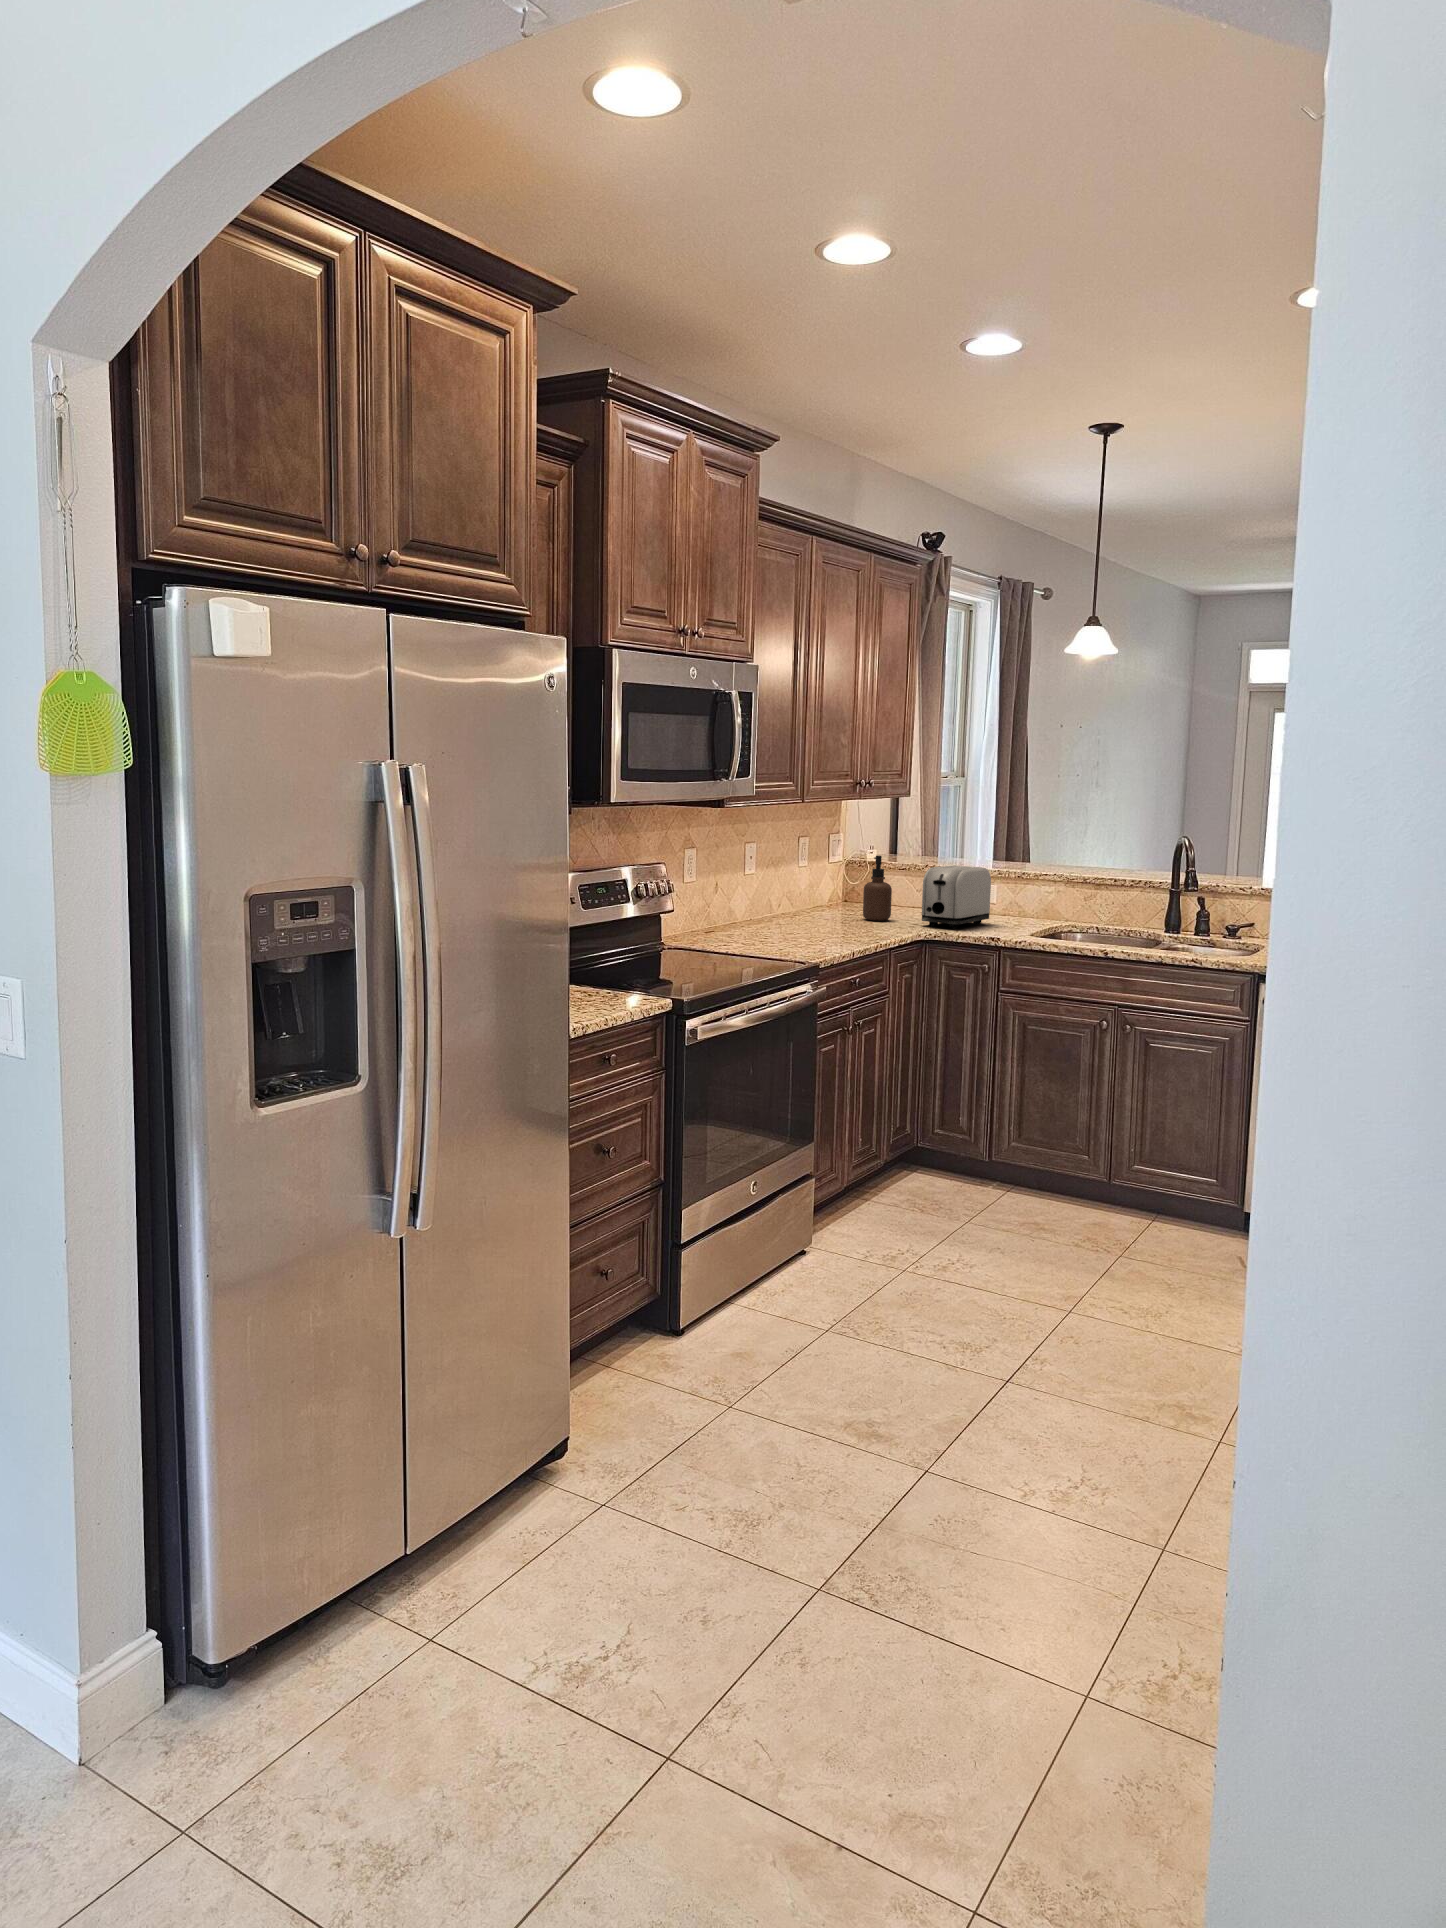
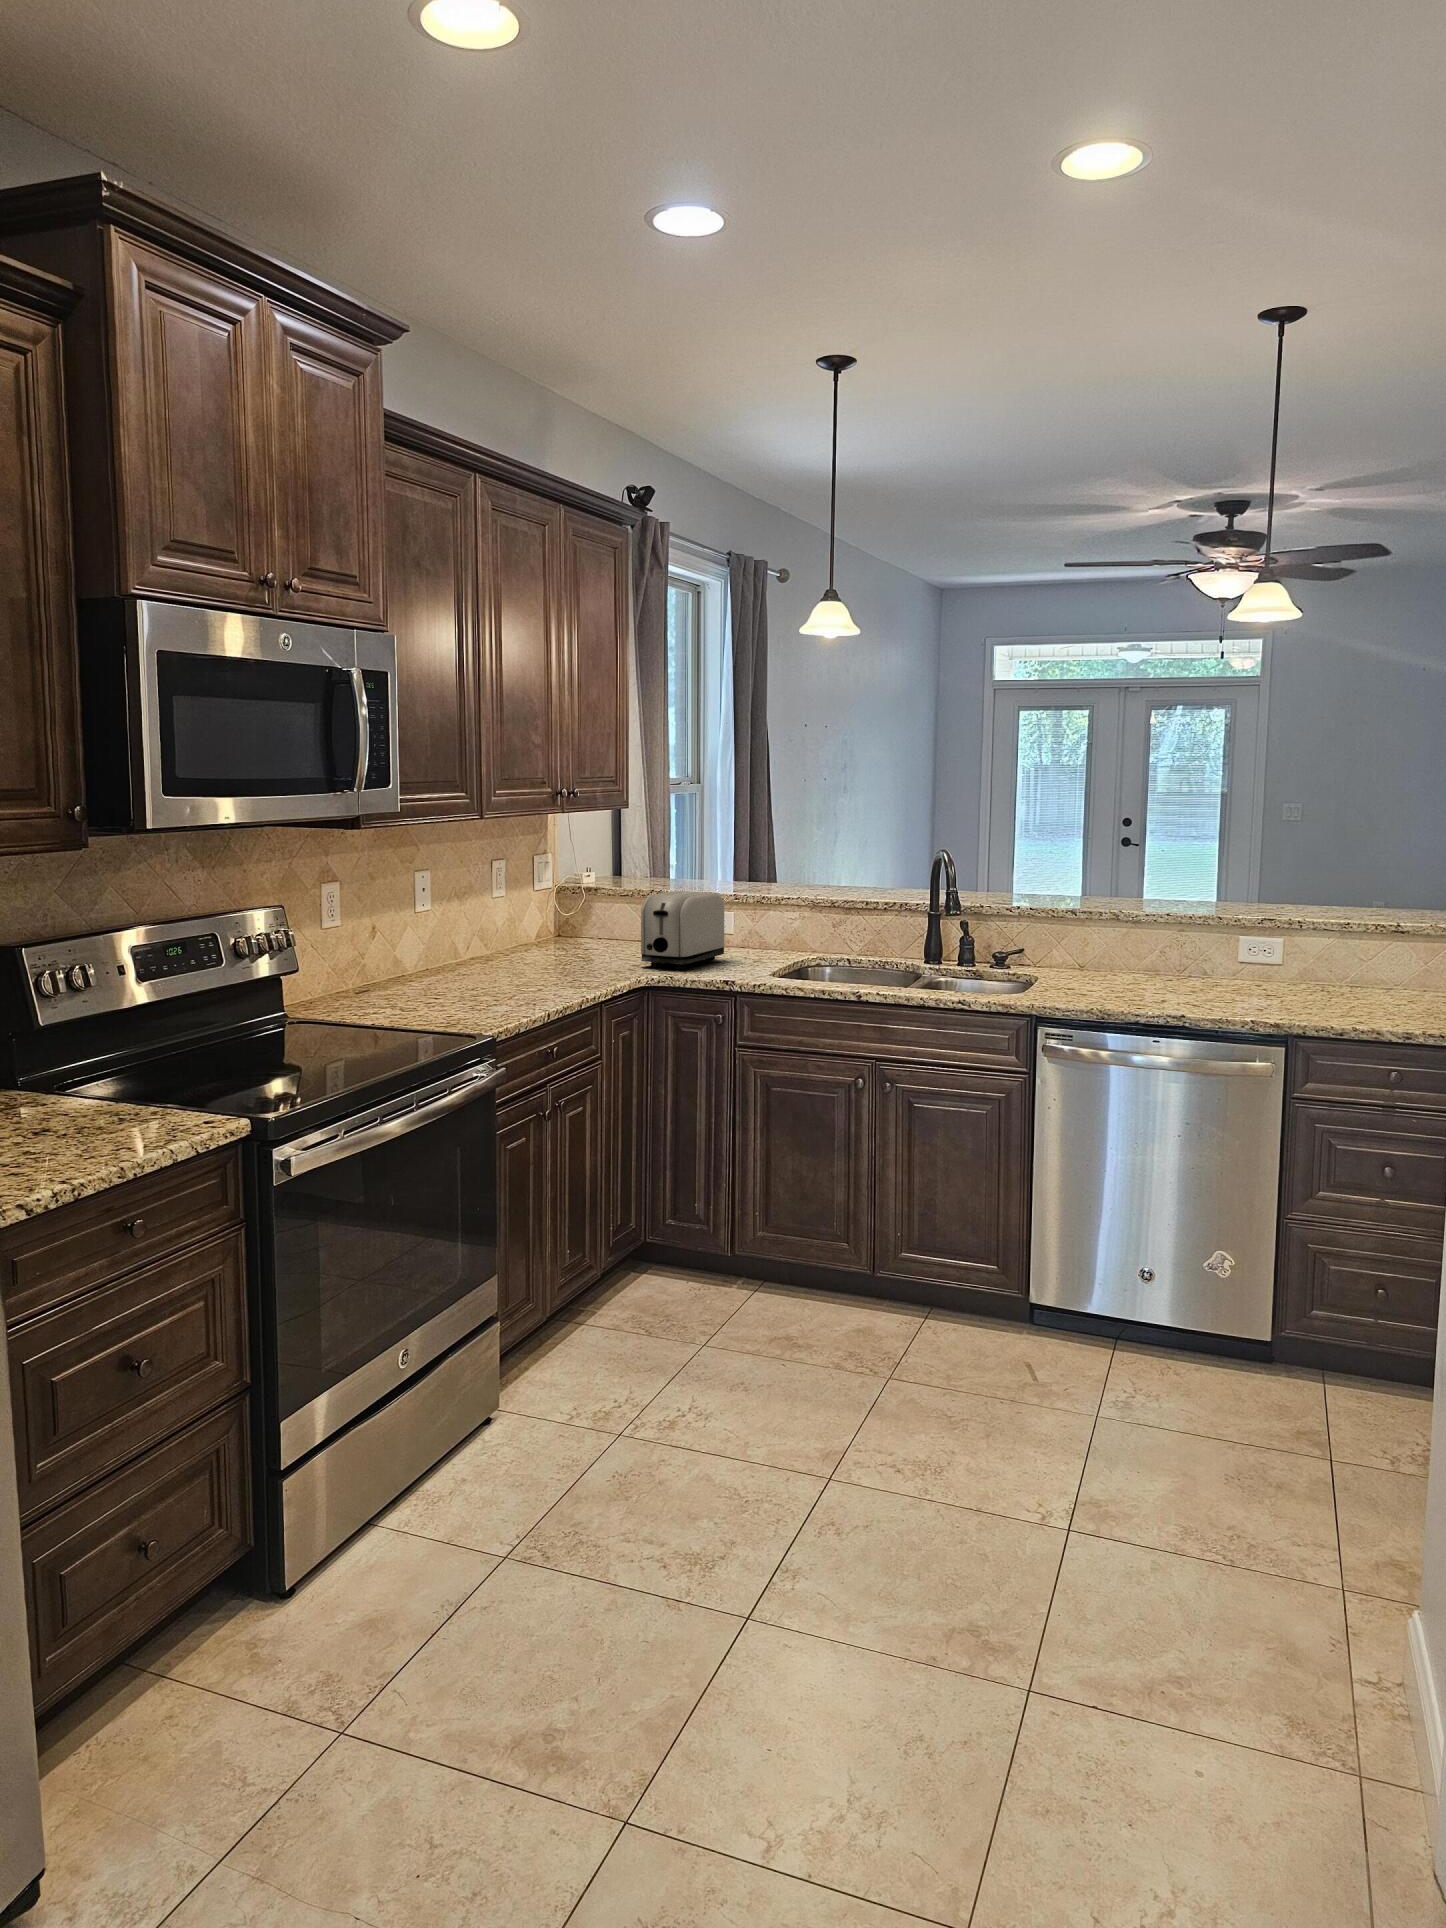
soap dispenser: present [863,856,892,921] -> none [570,882,605,962]

